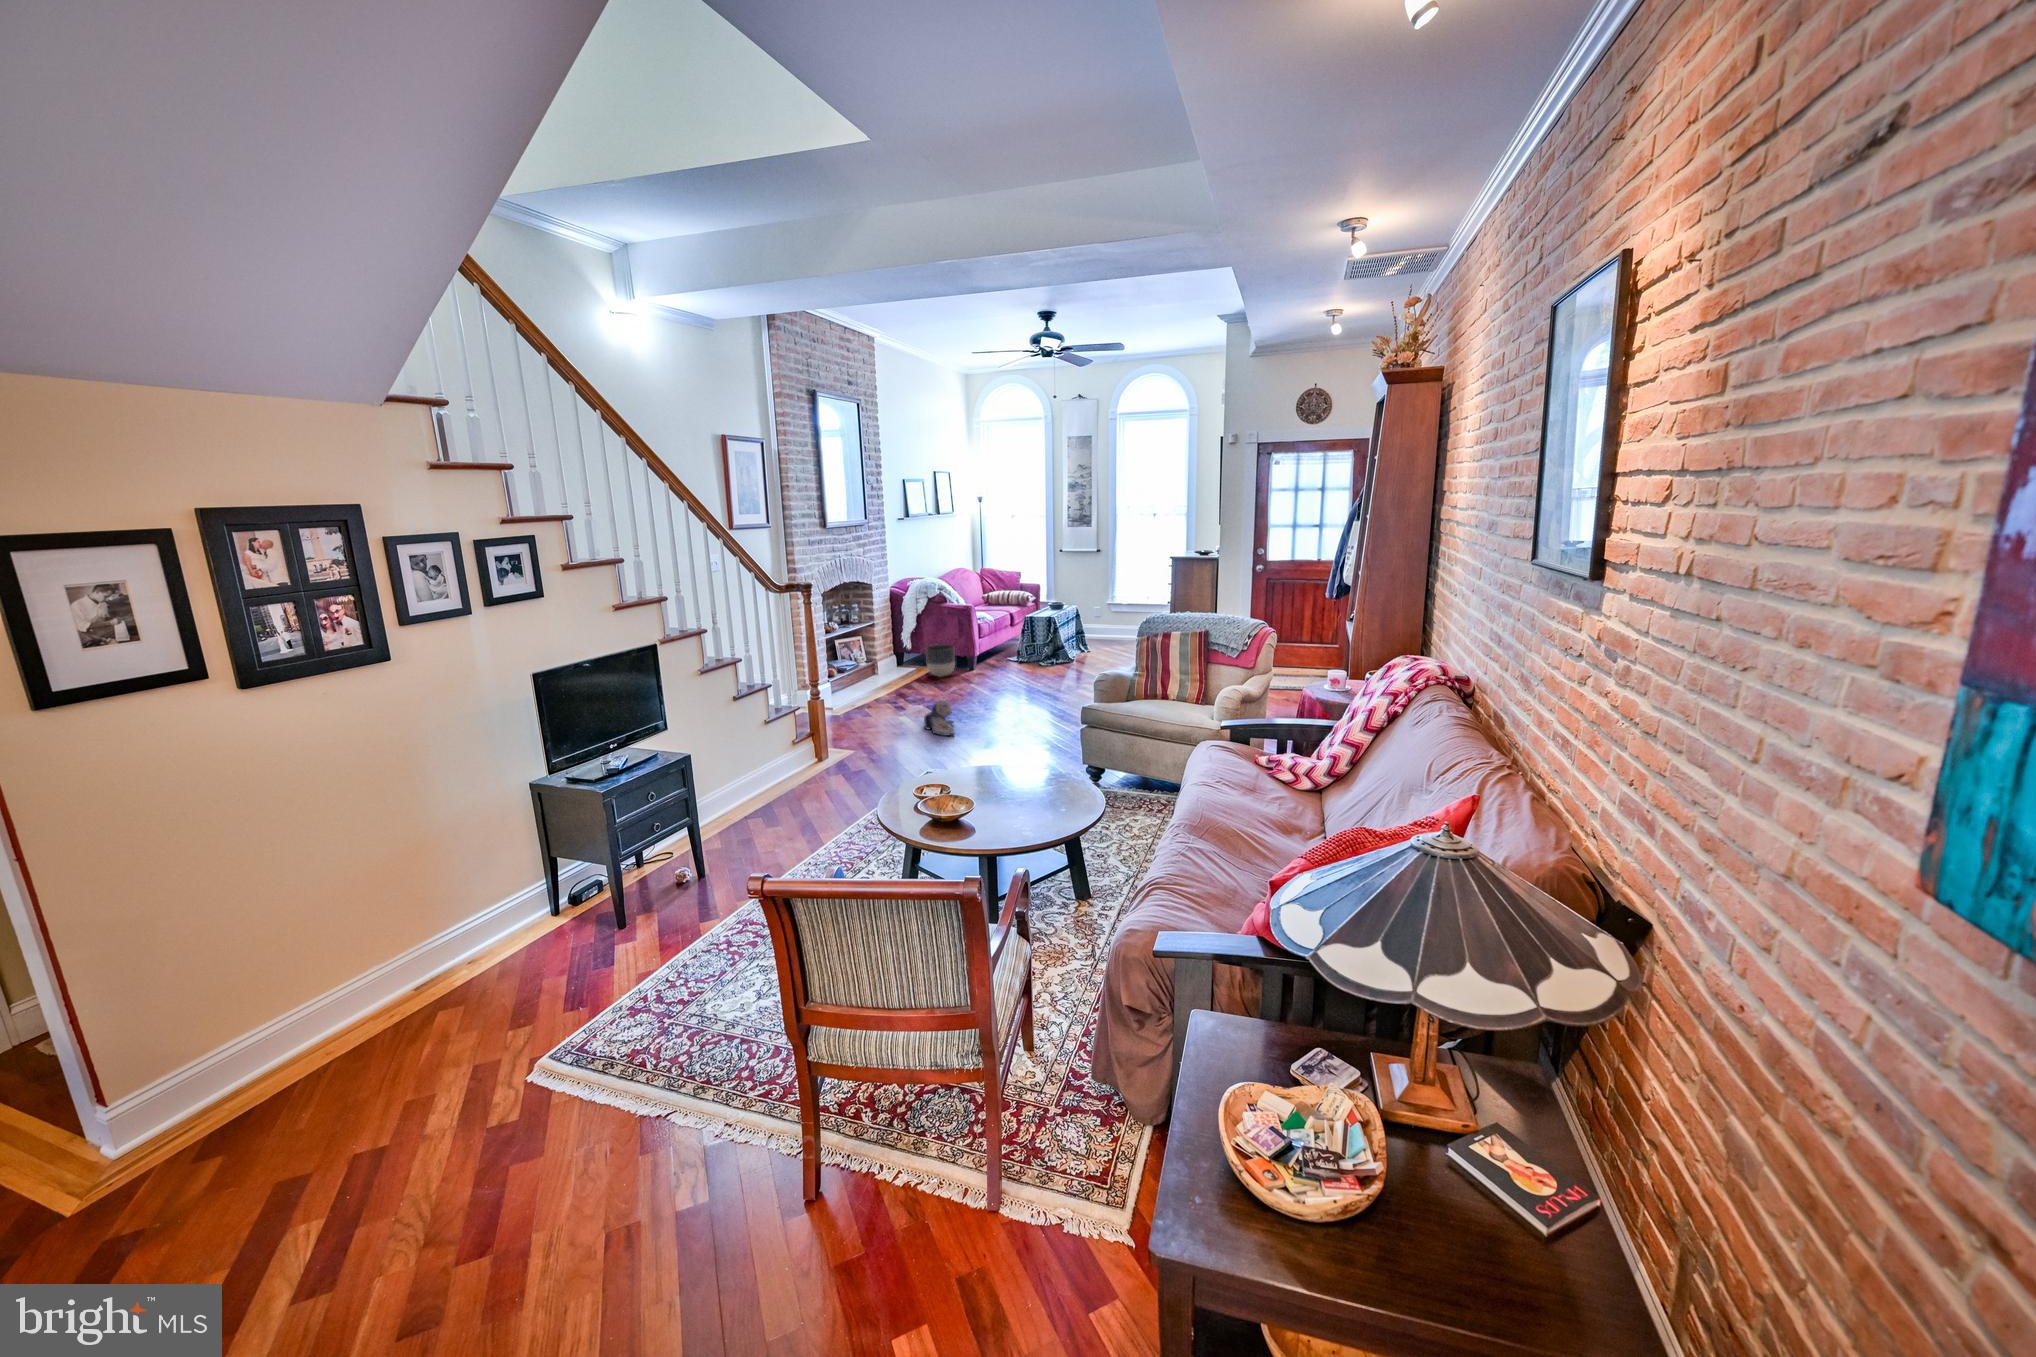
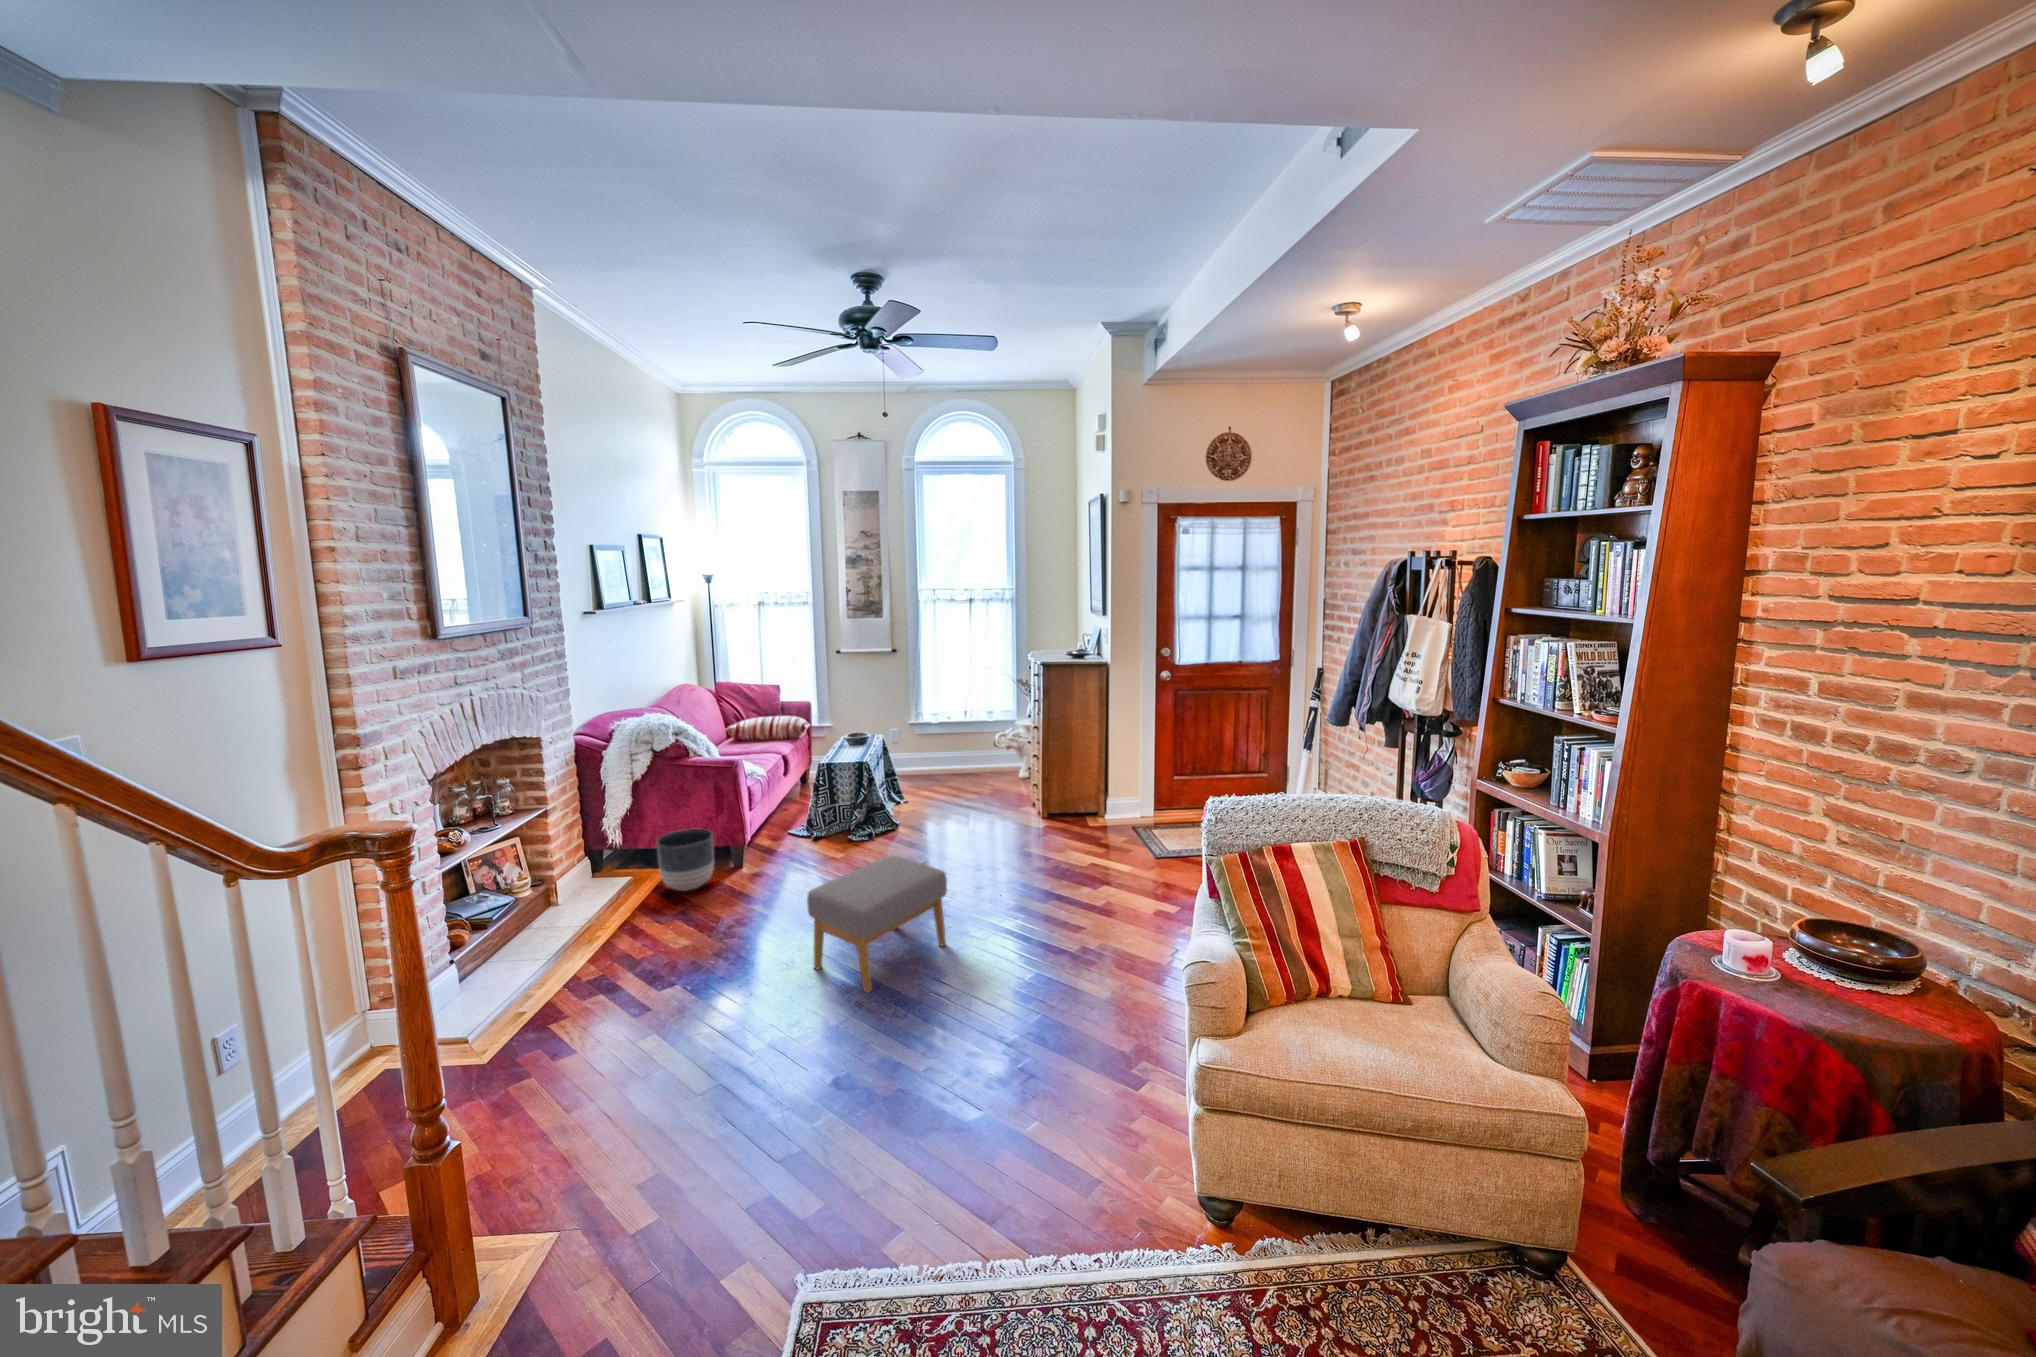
footstool: none [982,657,1057,717] -> present [807,856,947,992]
plush toy: present [924,700,955,736] -> none [709,1003,794,1094]

